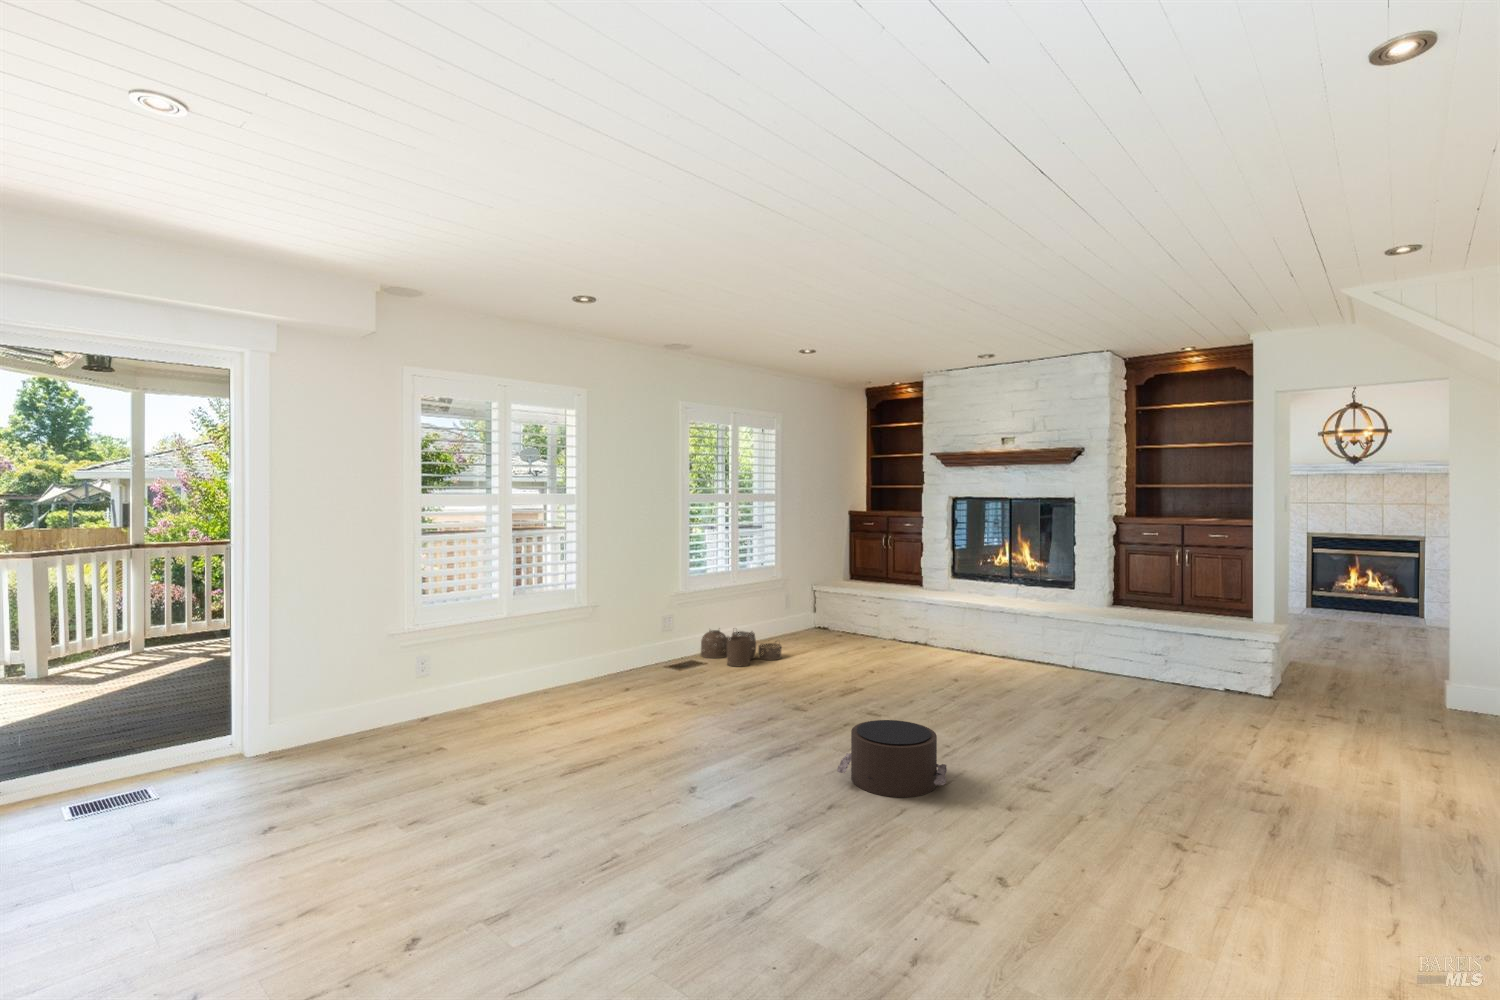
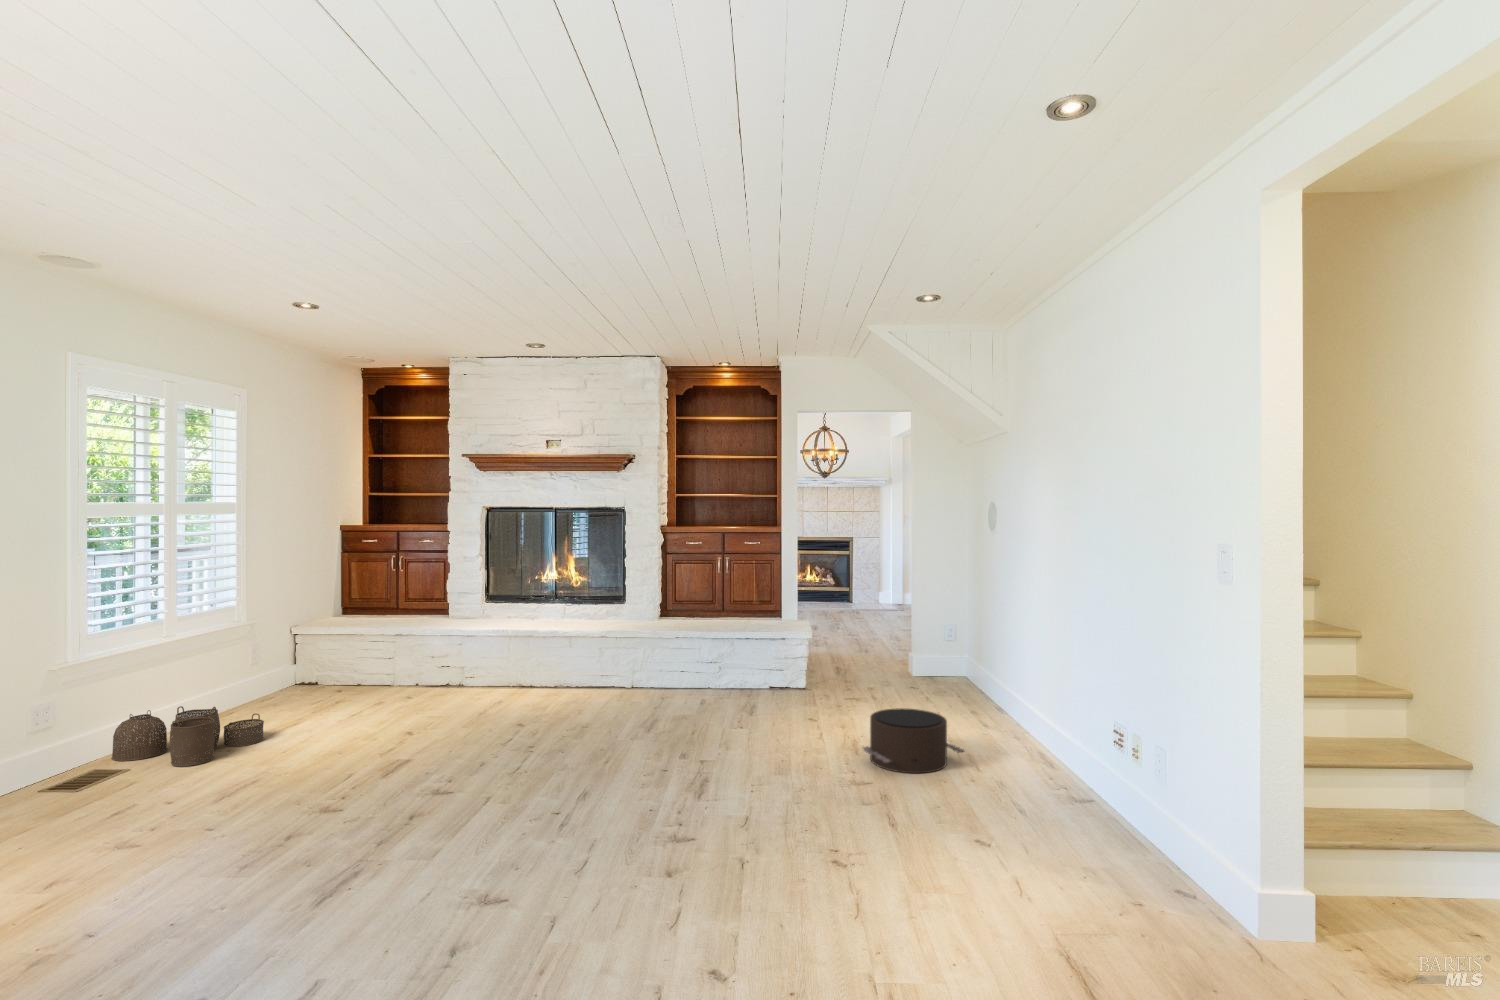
pouf: present [837,720,947,797] -> present [863,708,964,773]

